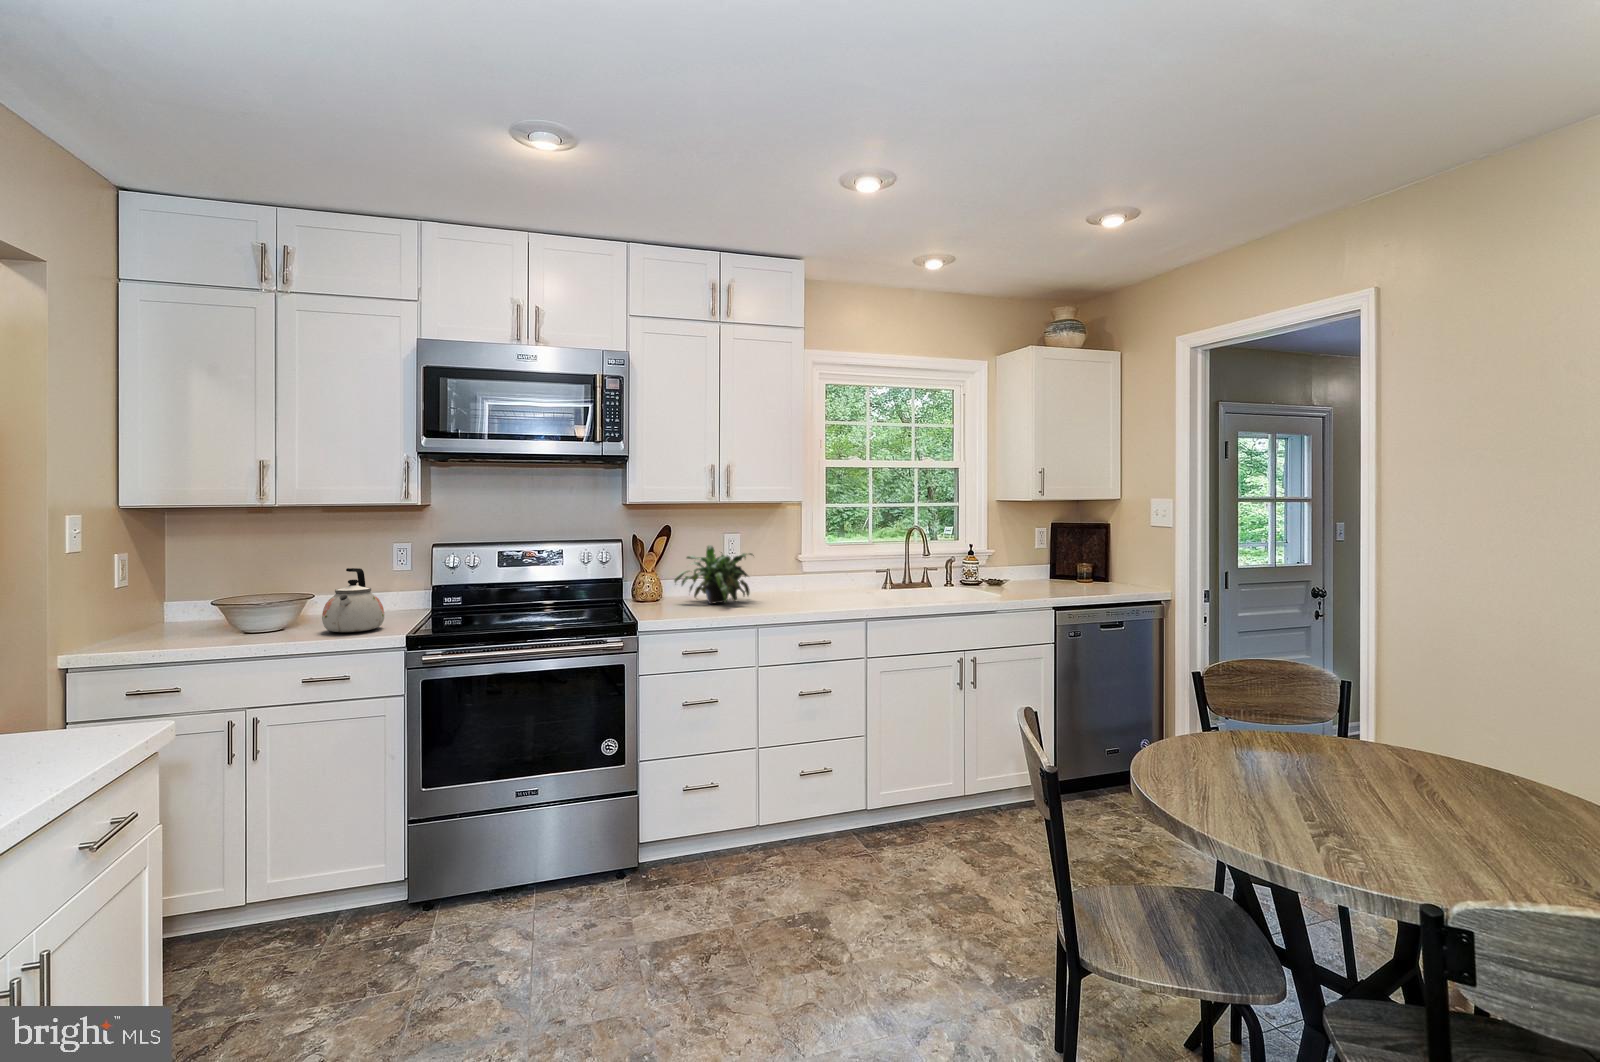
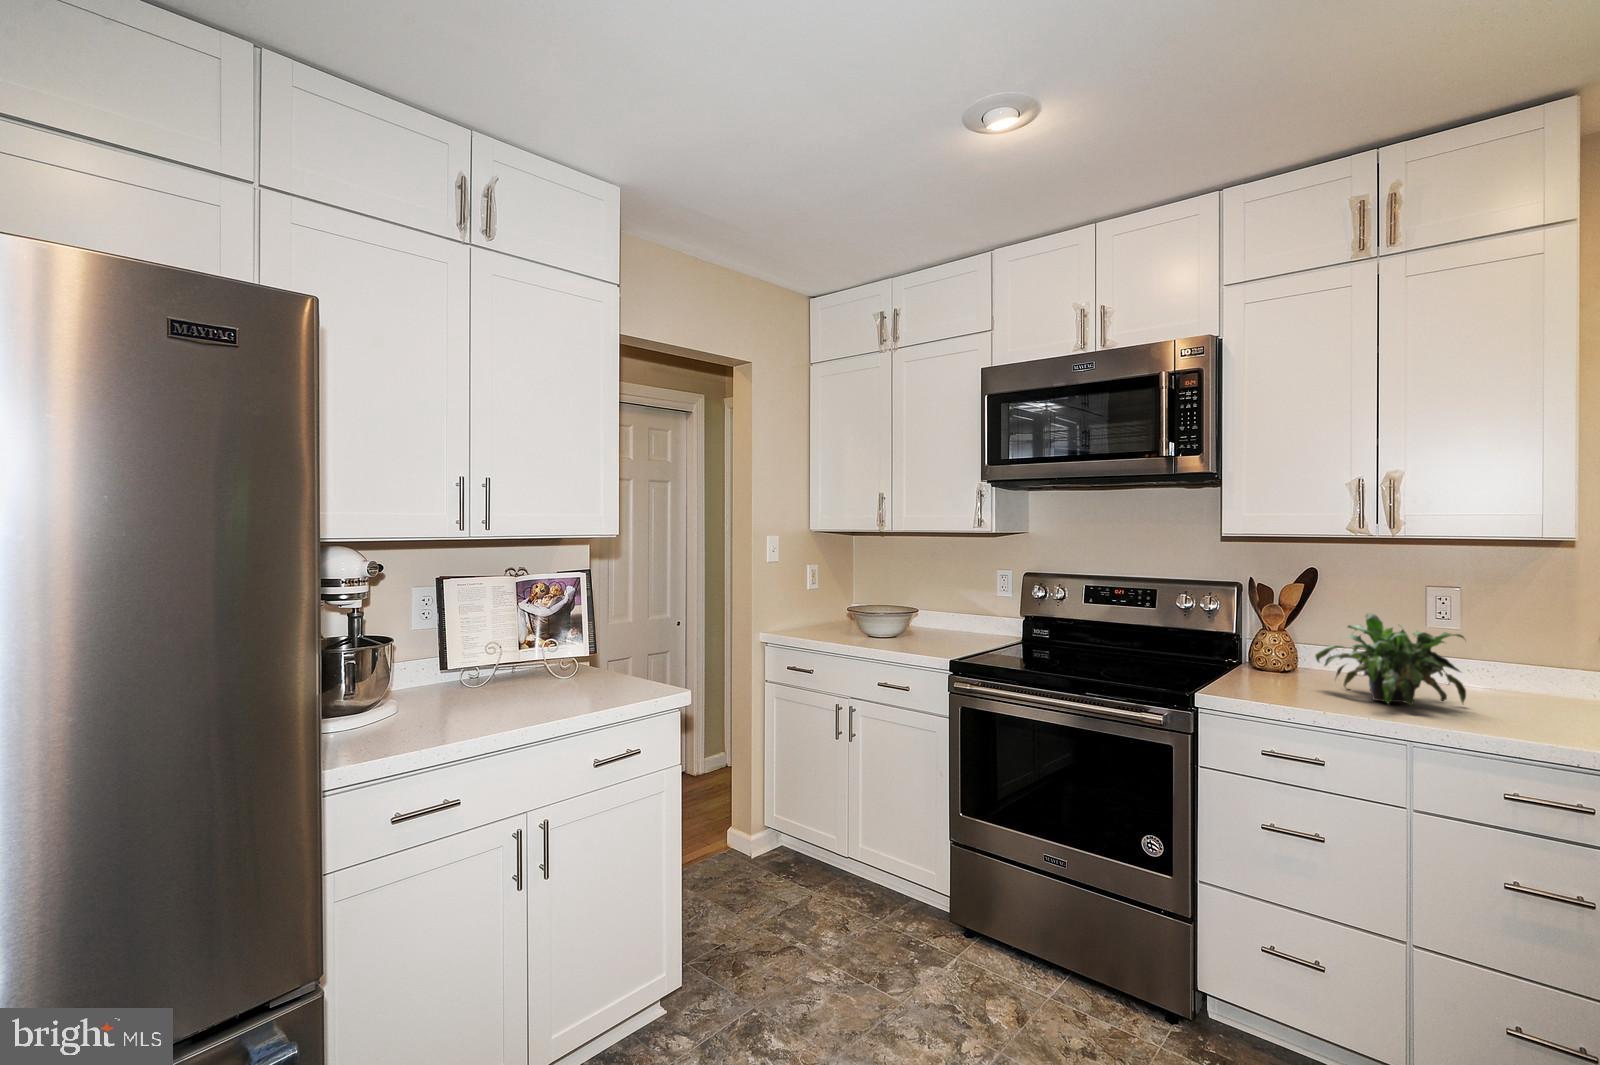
kettle: present [322,568,384,632] -> none [917,594,966,652]

